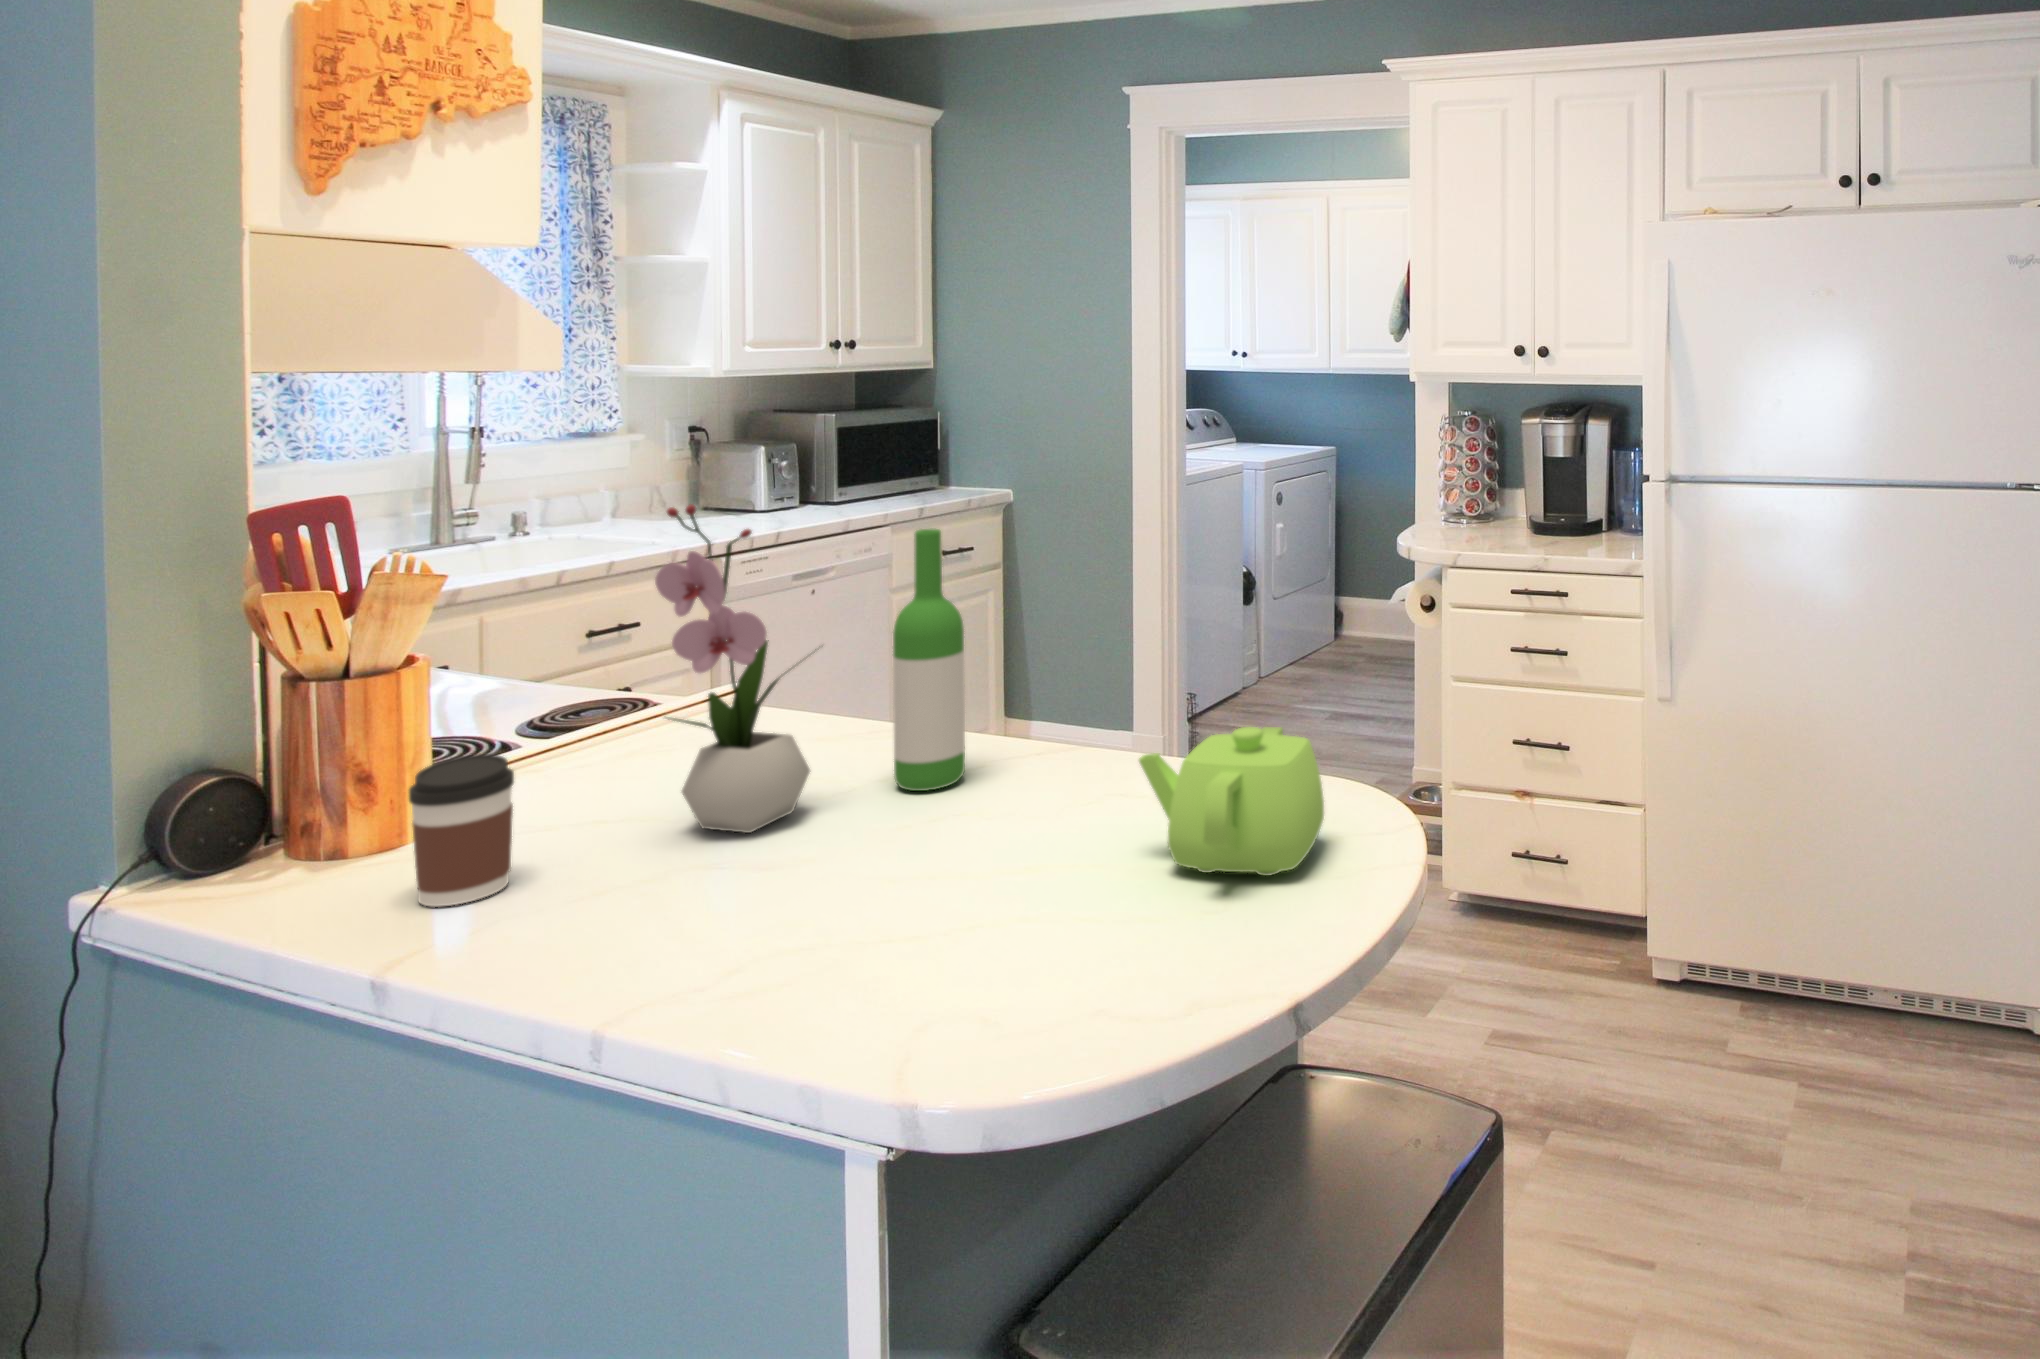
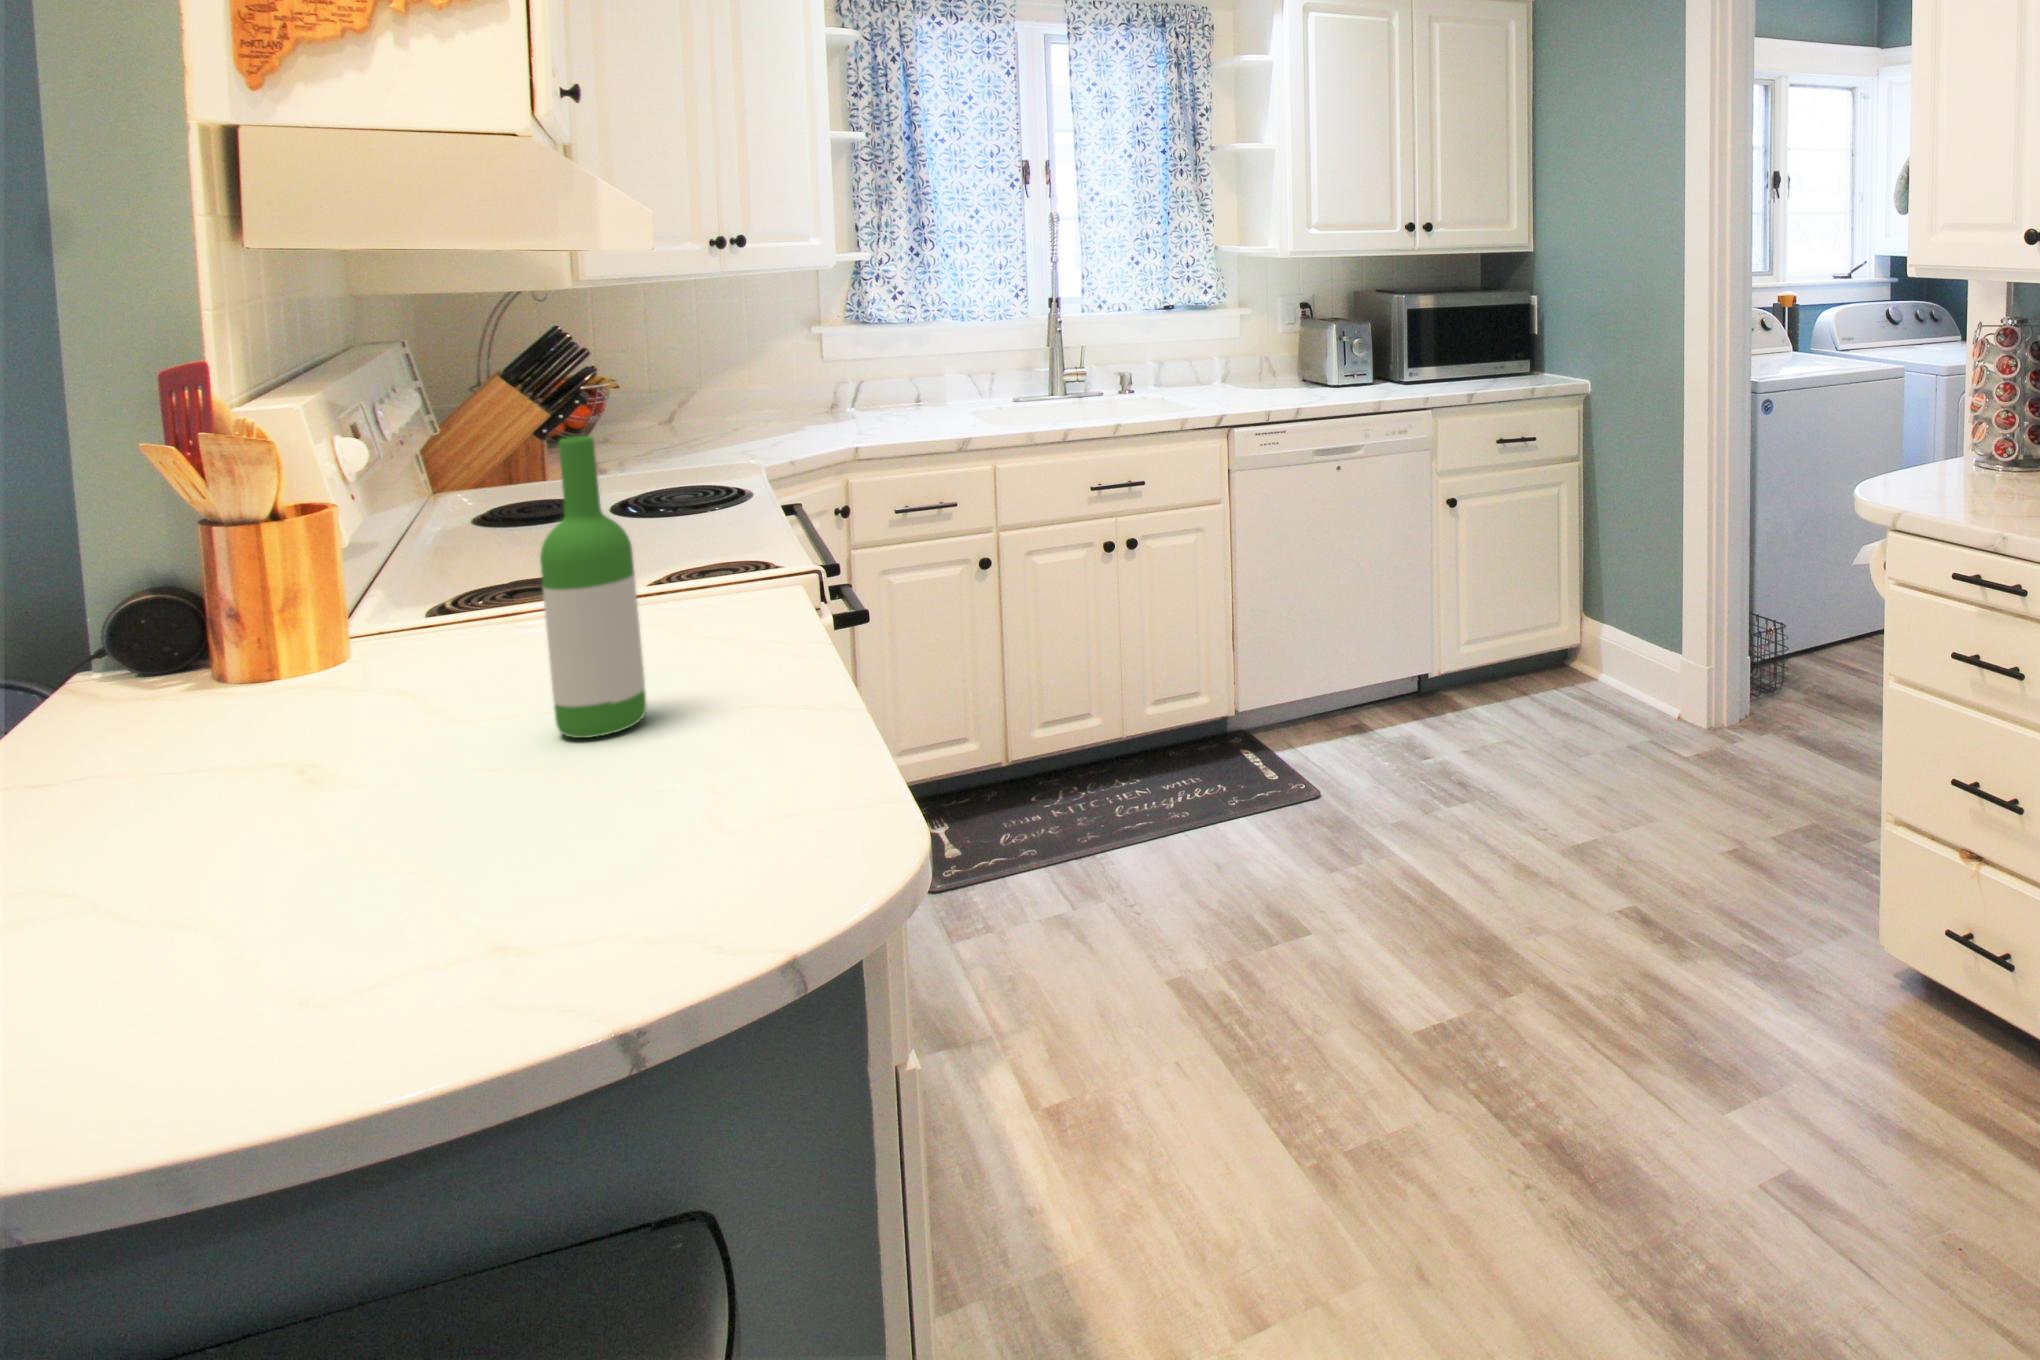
flower arrangement: present [655,505,816,833] -> none [297,390,492,742]
teapot: present [1139,727,1324,876] -> none [193,778,575,1020]
coffee cup: present [409,754,514,907] -> none [98,612,213,750]

